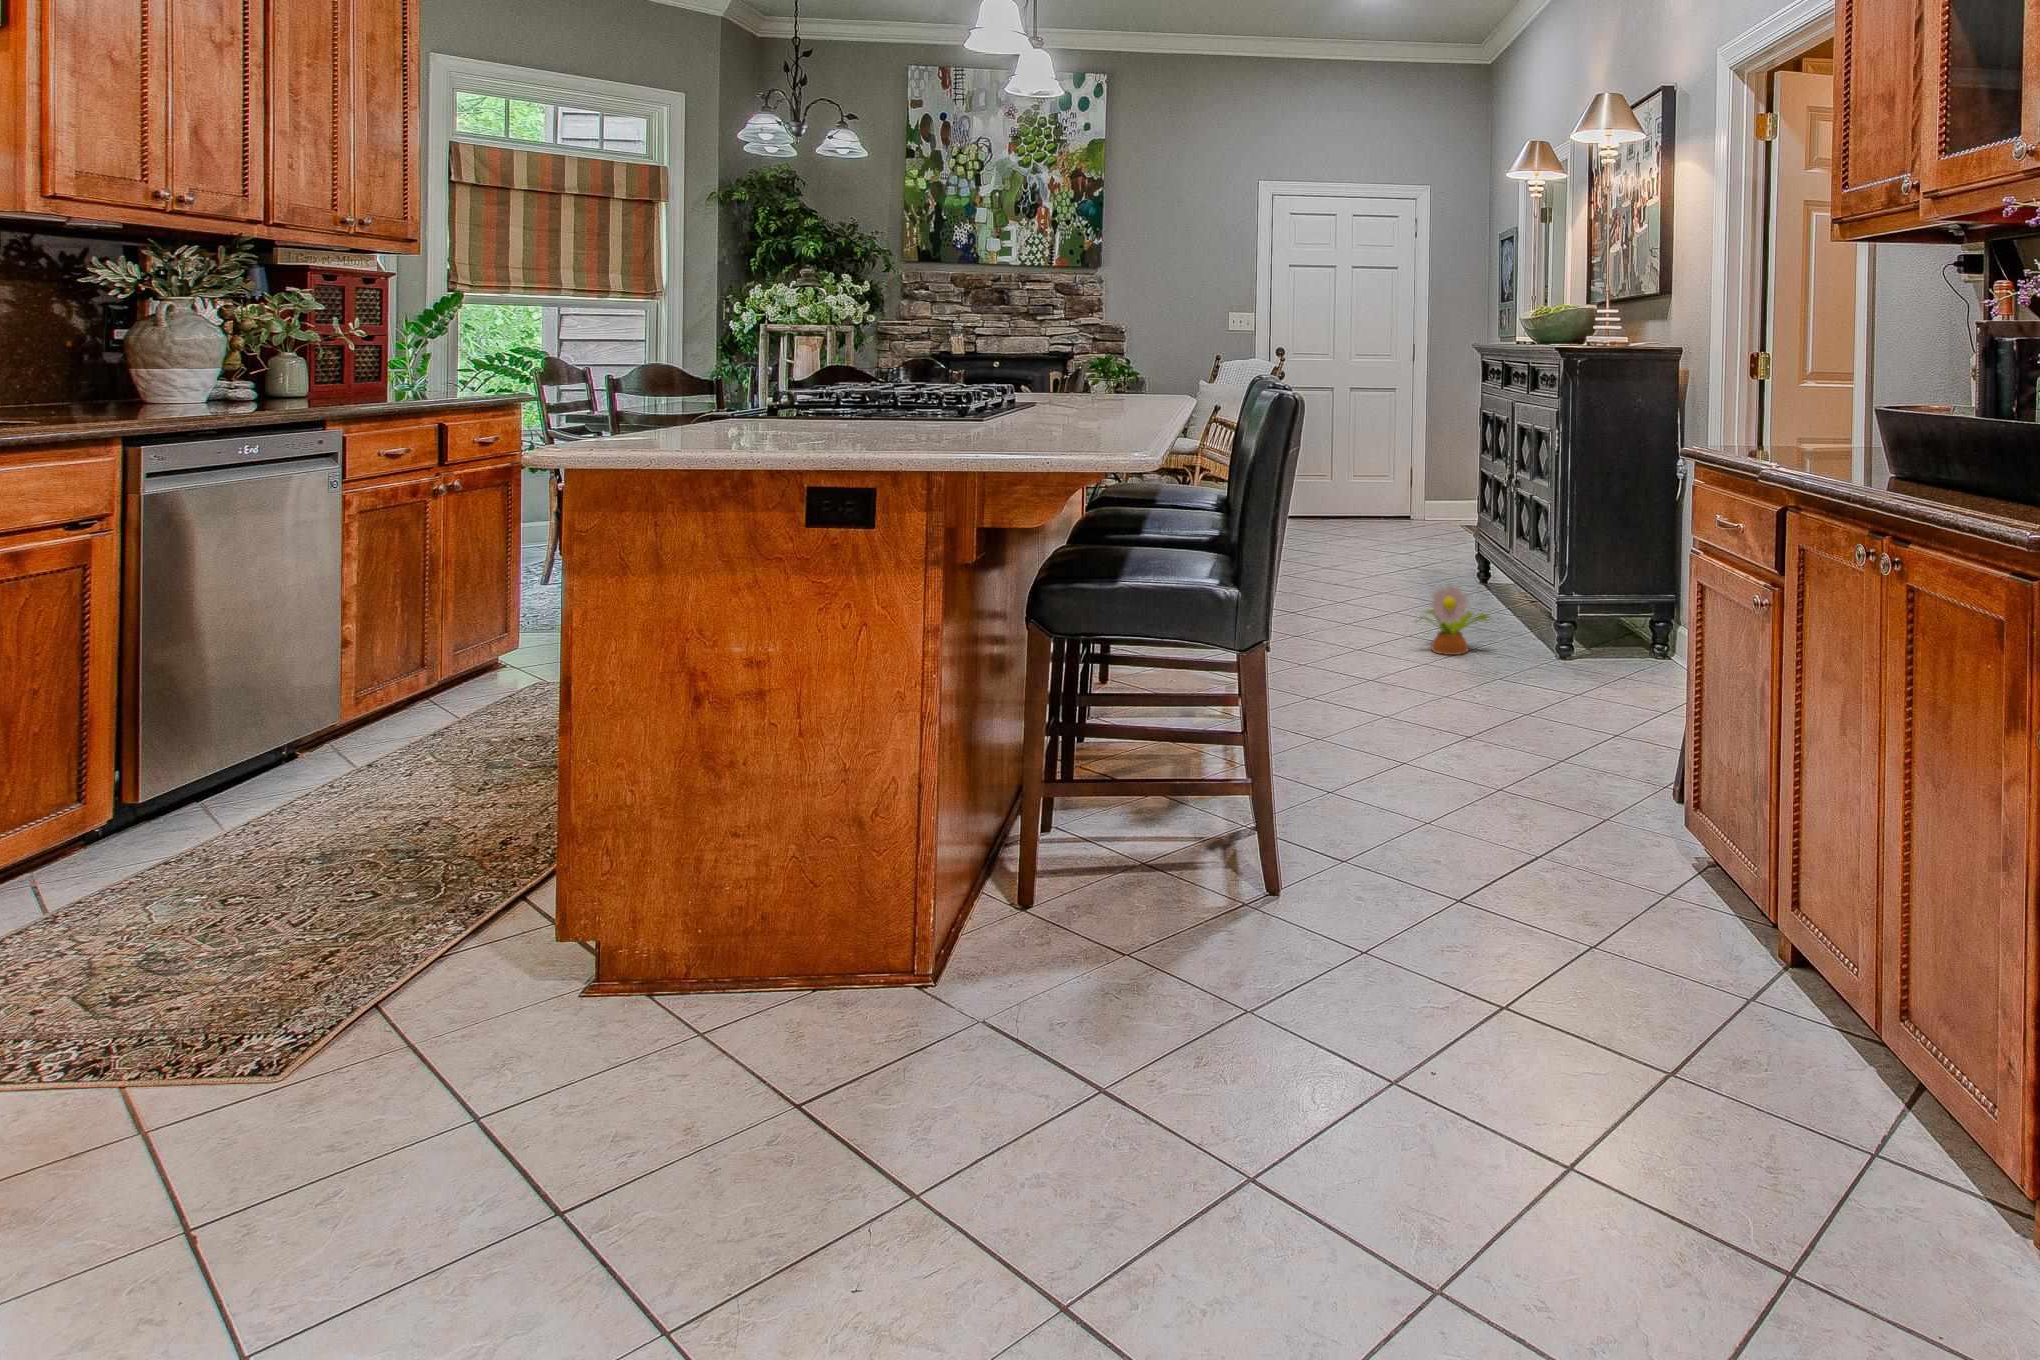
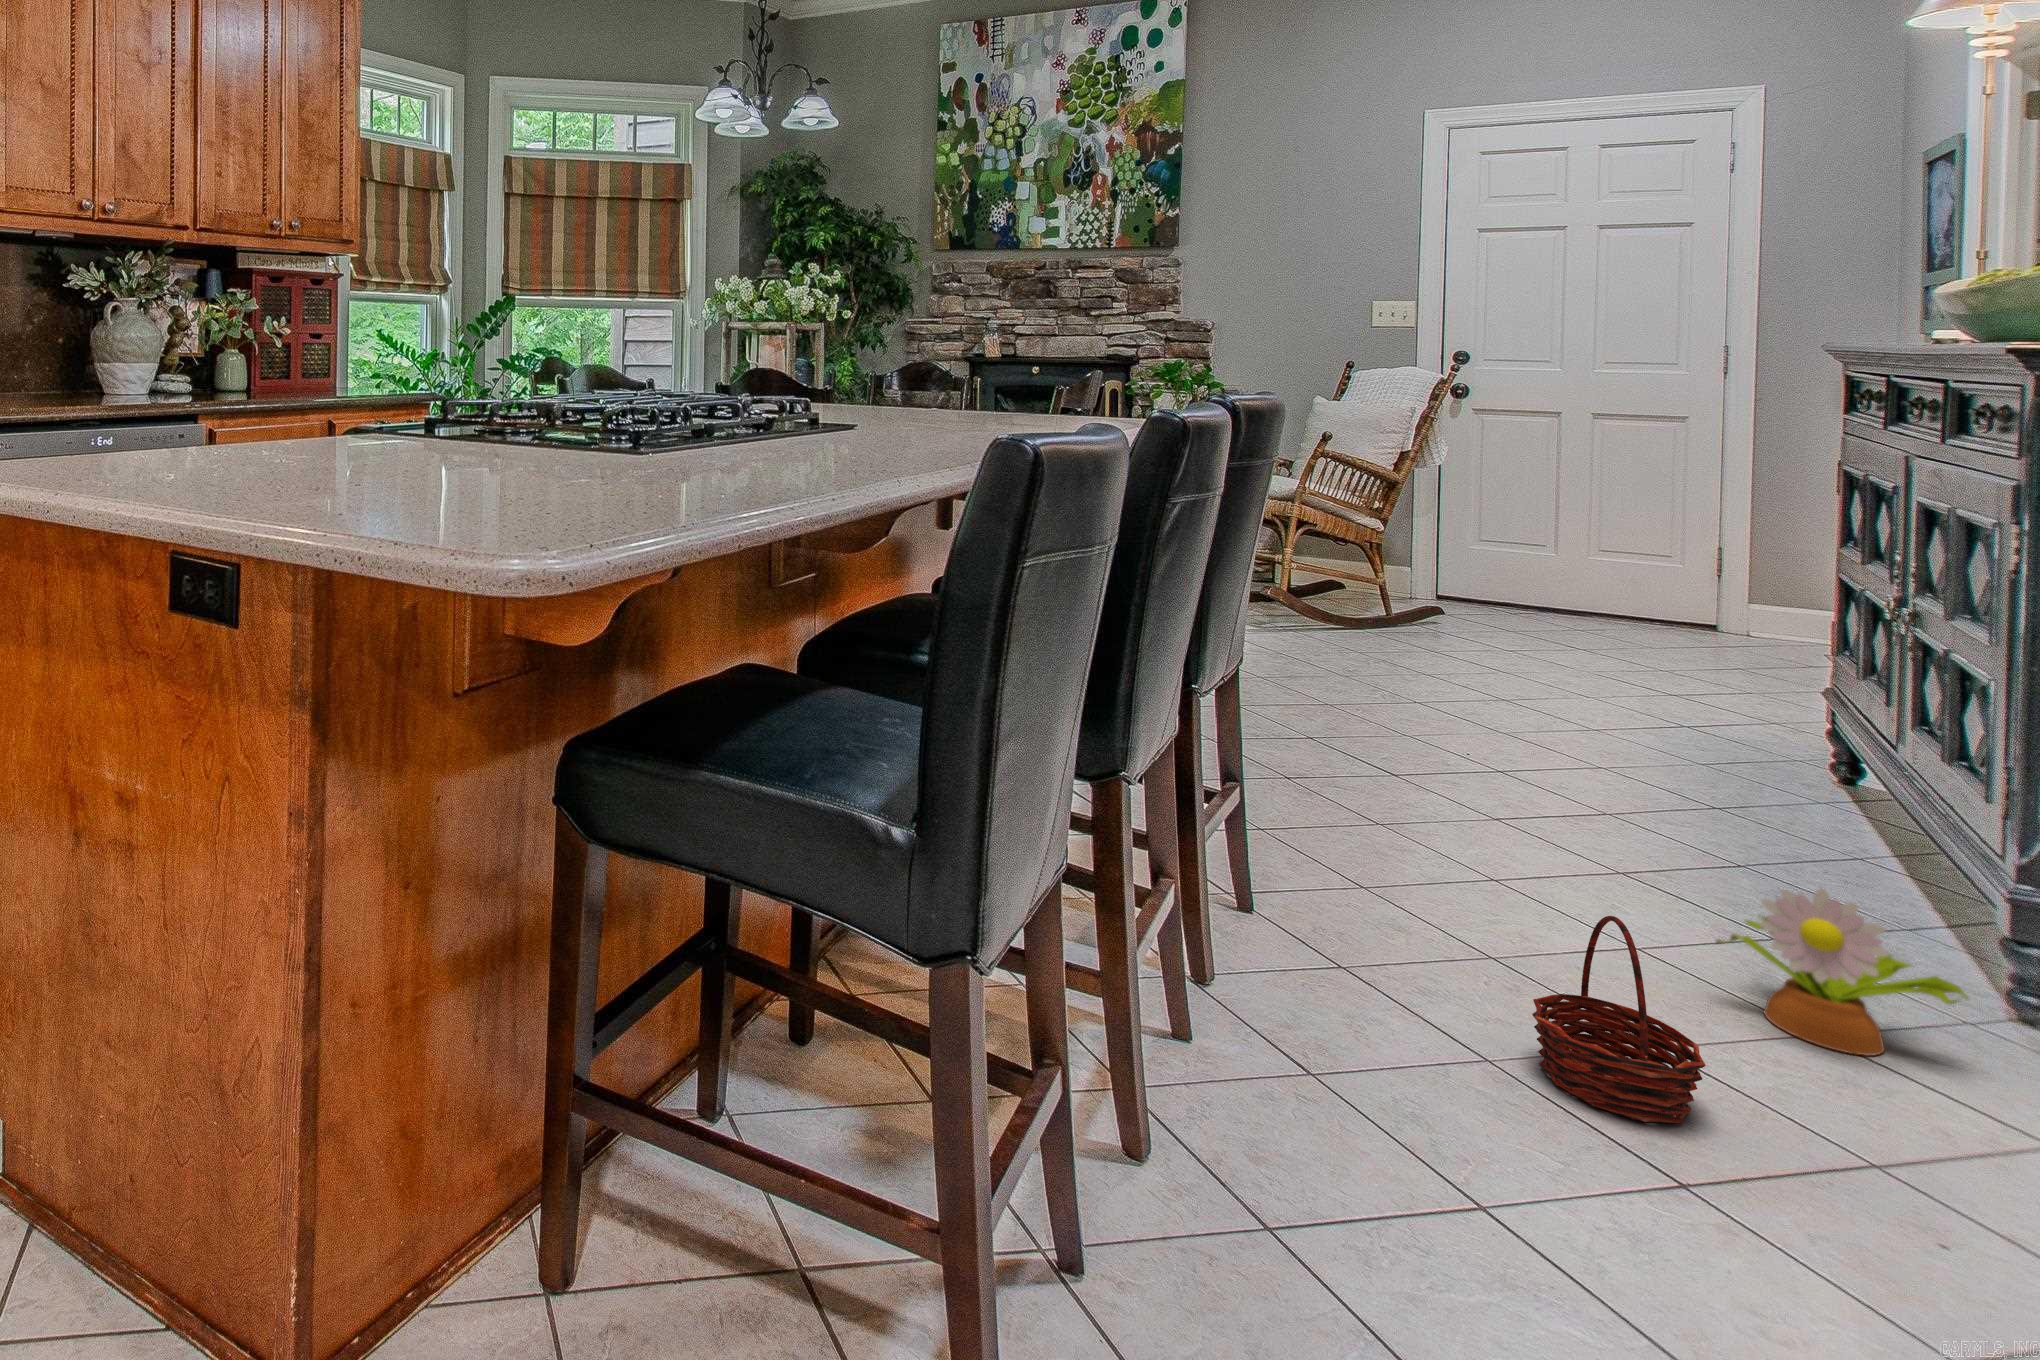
basket: none [1359,605,1419,691] -> present [1532,916,1706,1123]

